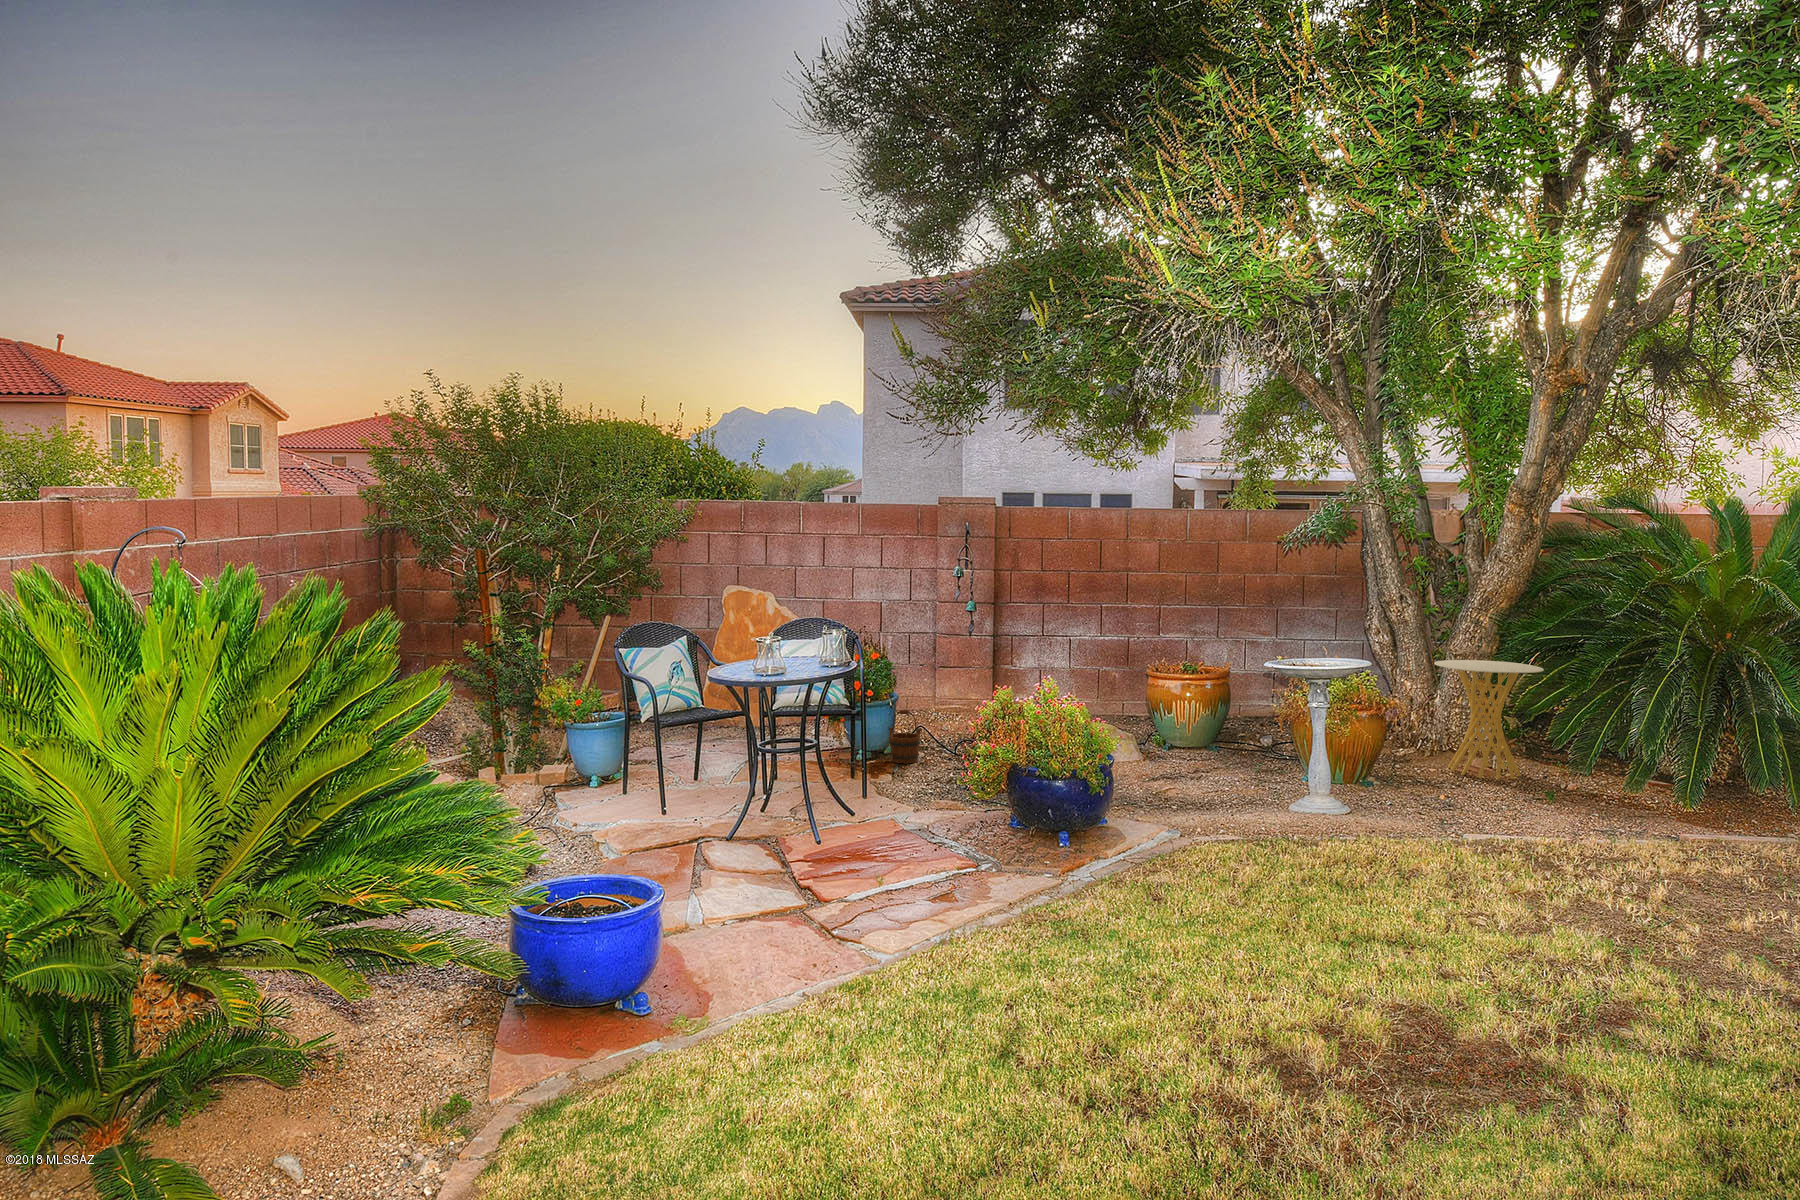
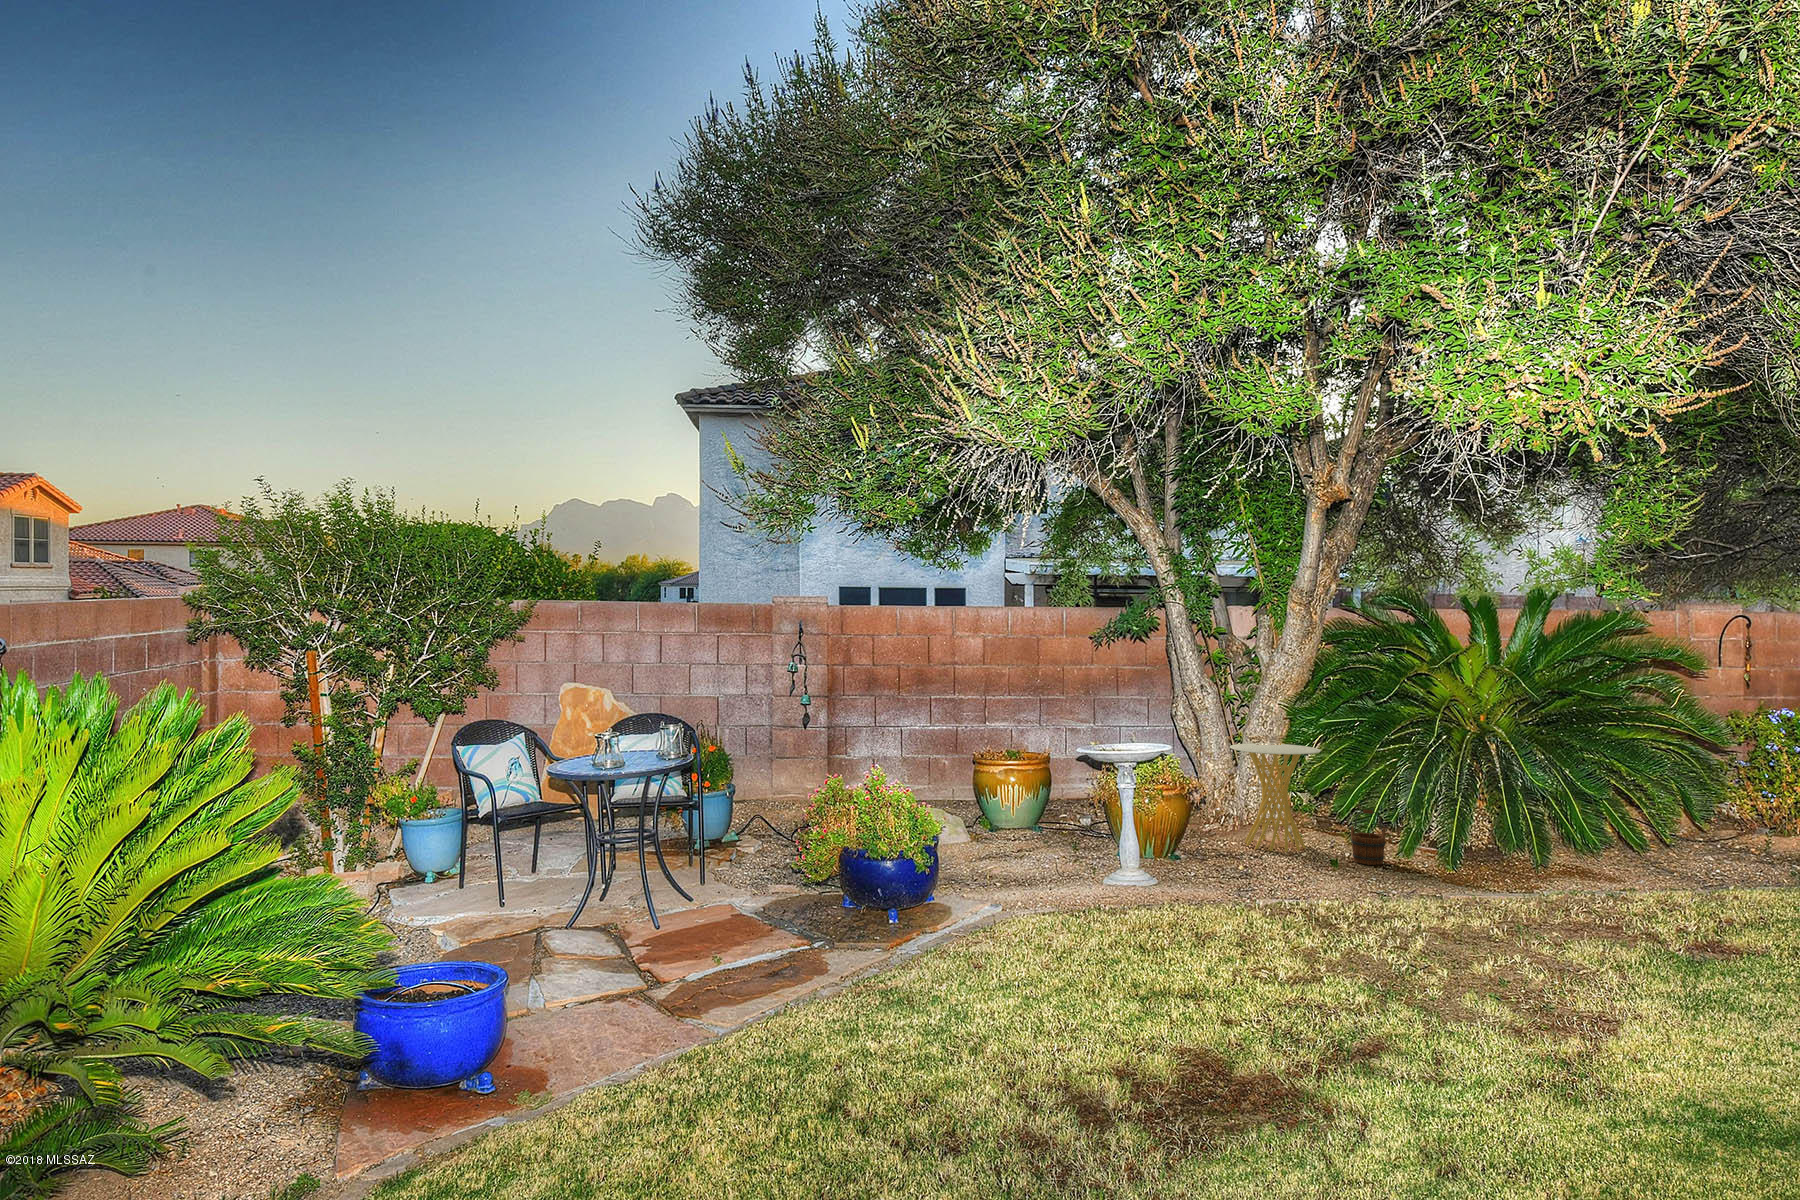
wooden bucket: present [889,711,921,764] -> present [1349,810,1387,865]

